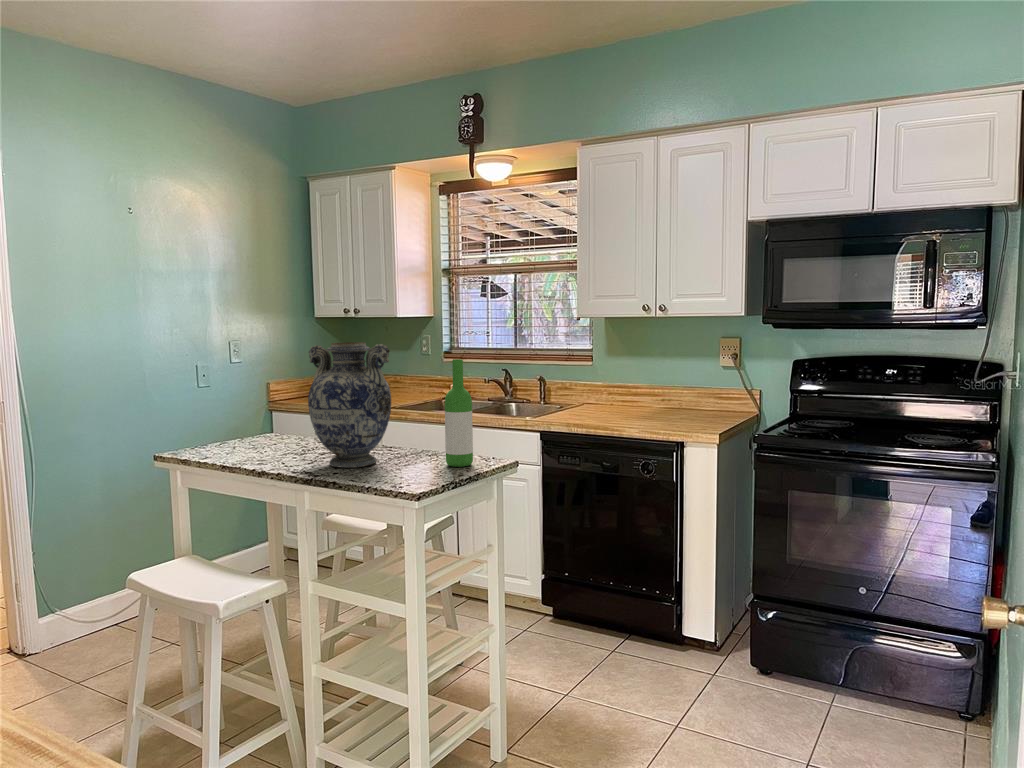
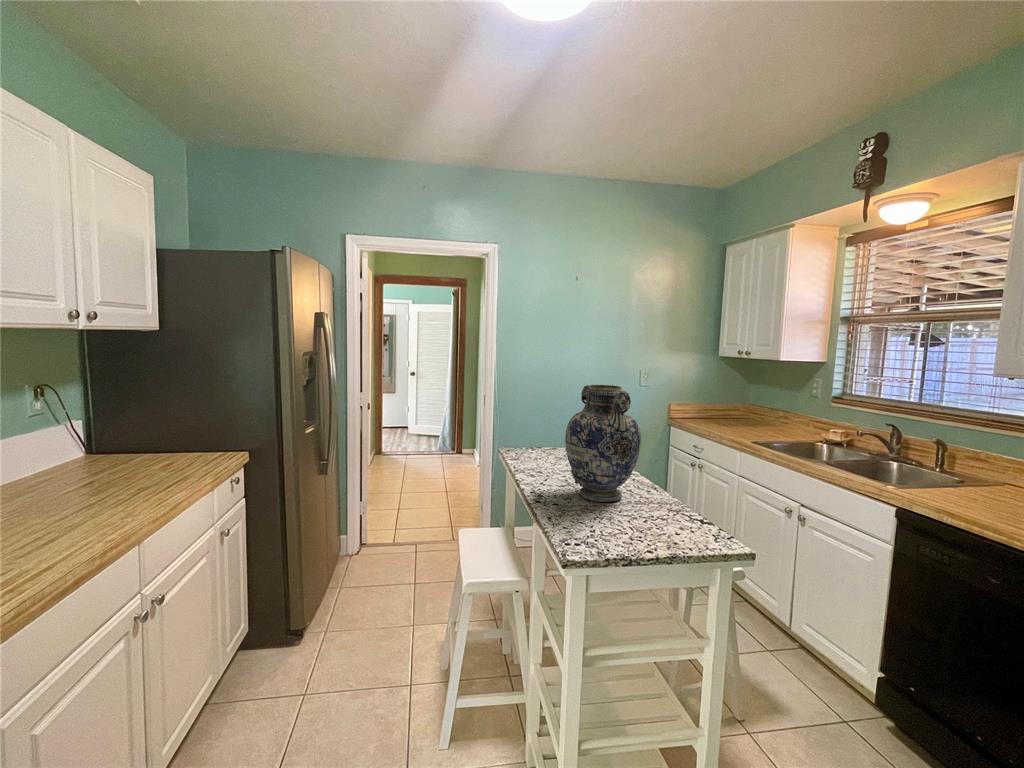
wine bottle: present [445,359,473,467] -> none [671,416,707,534]

